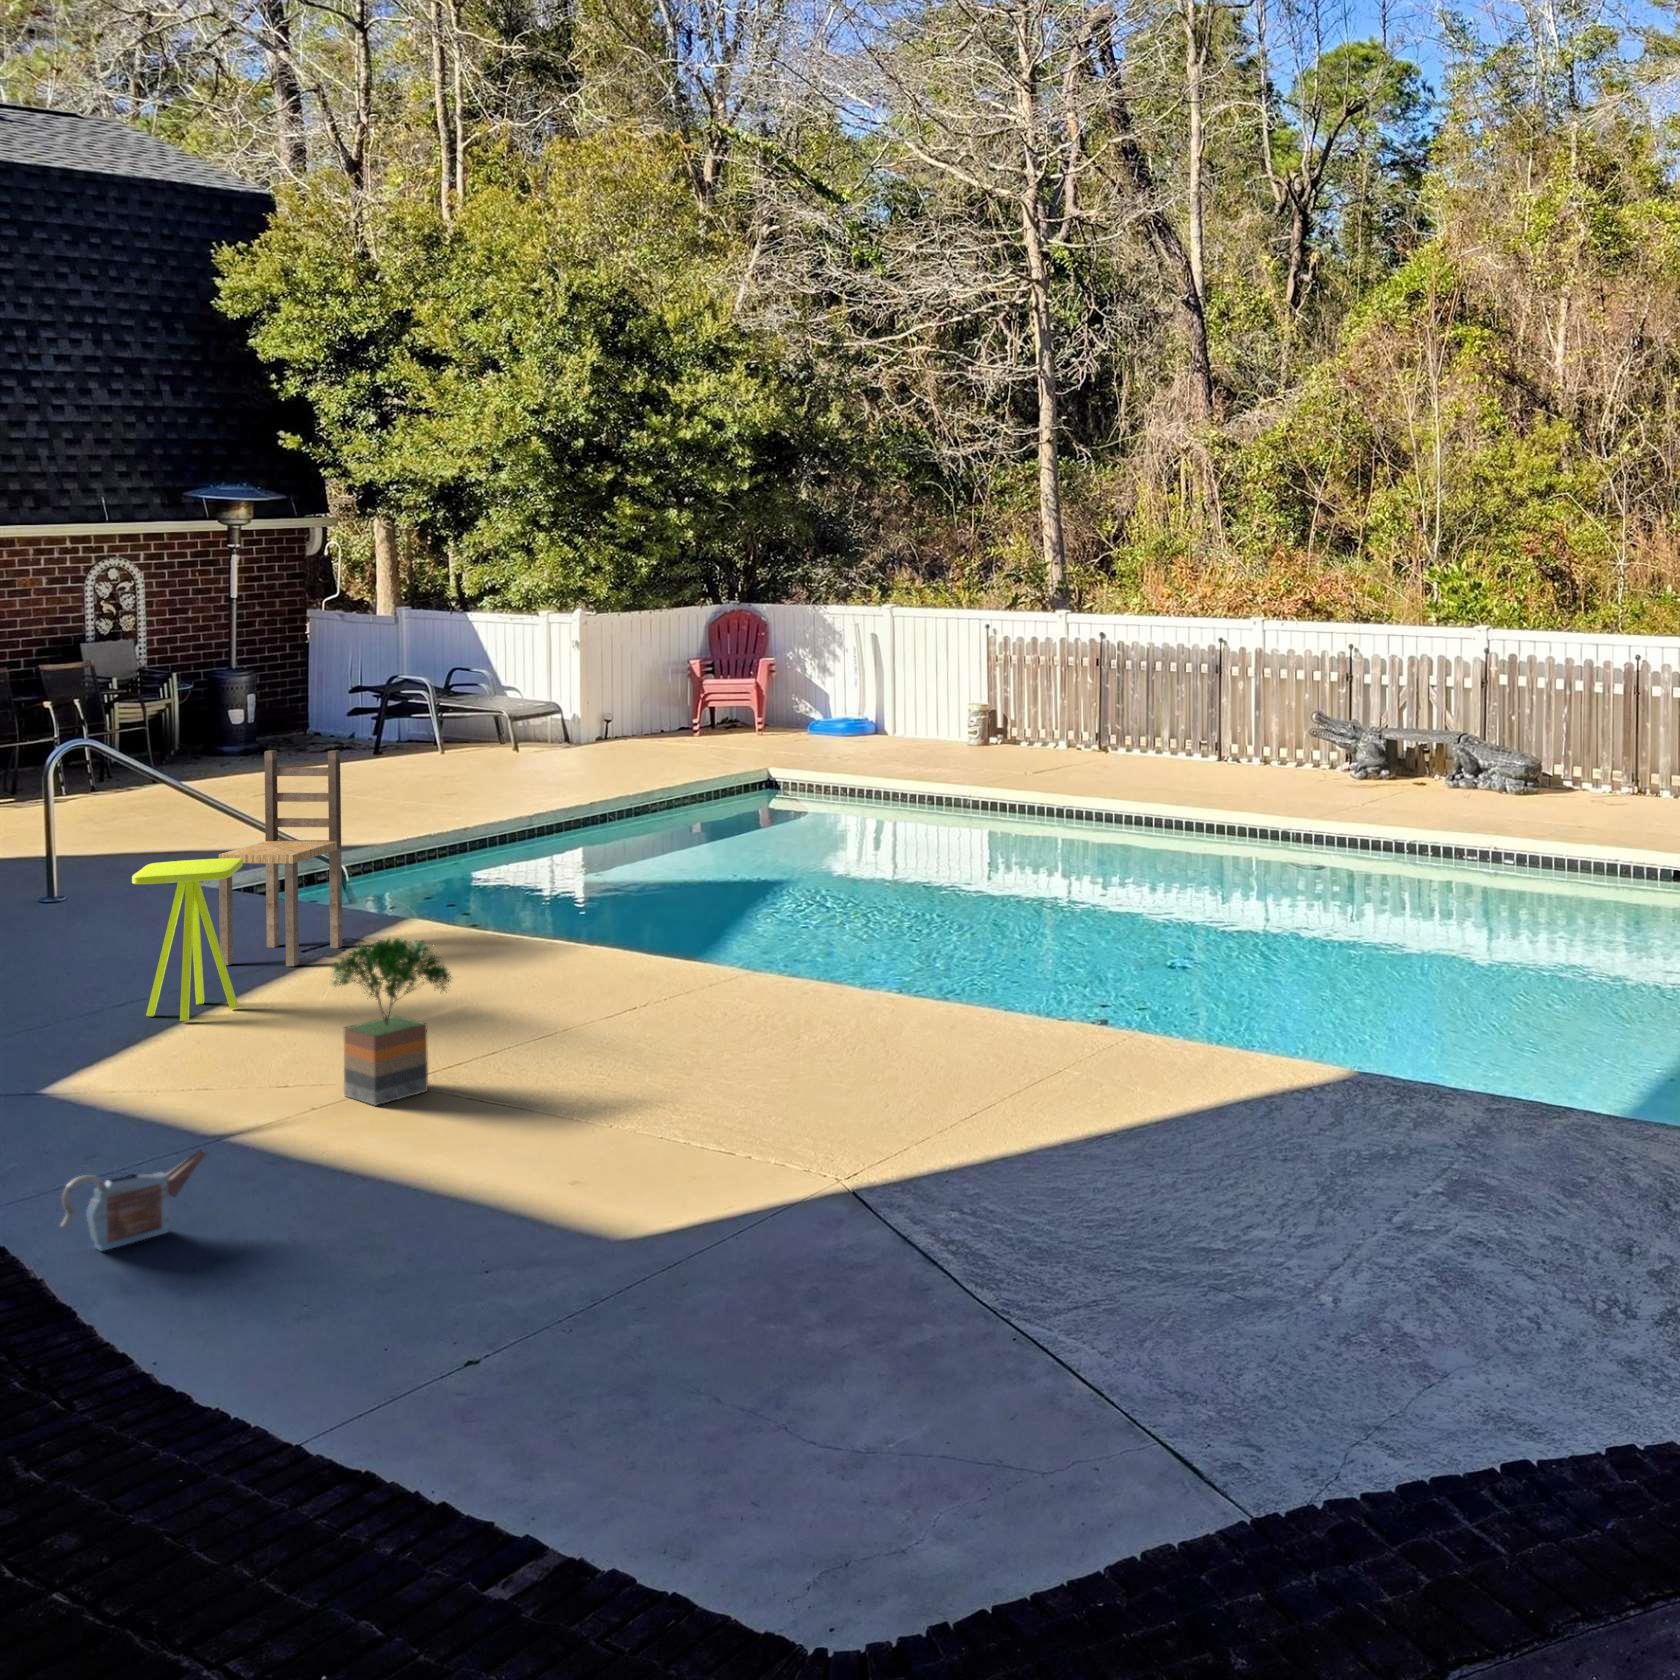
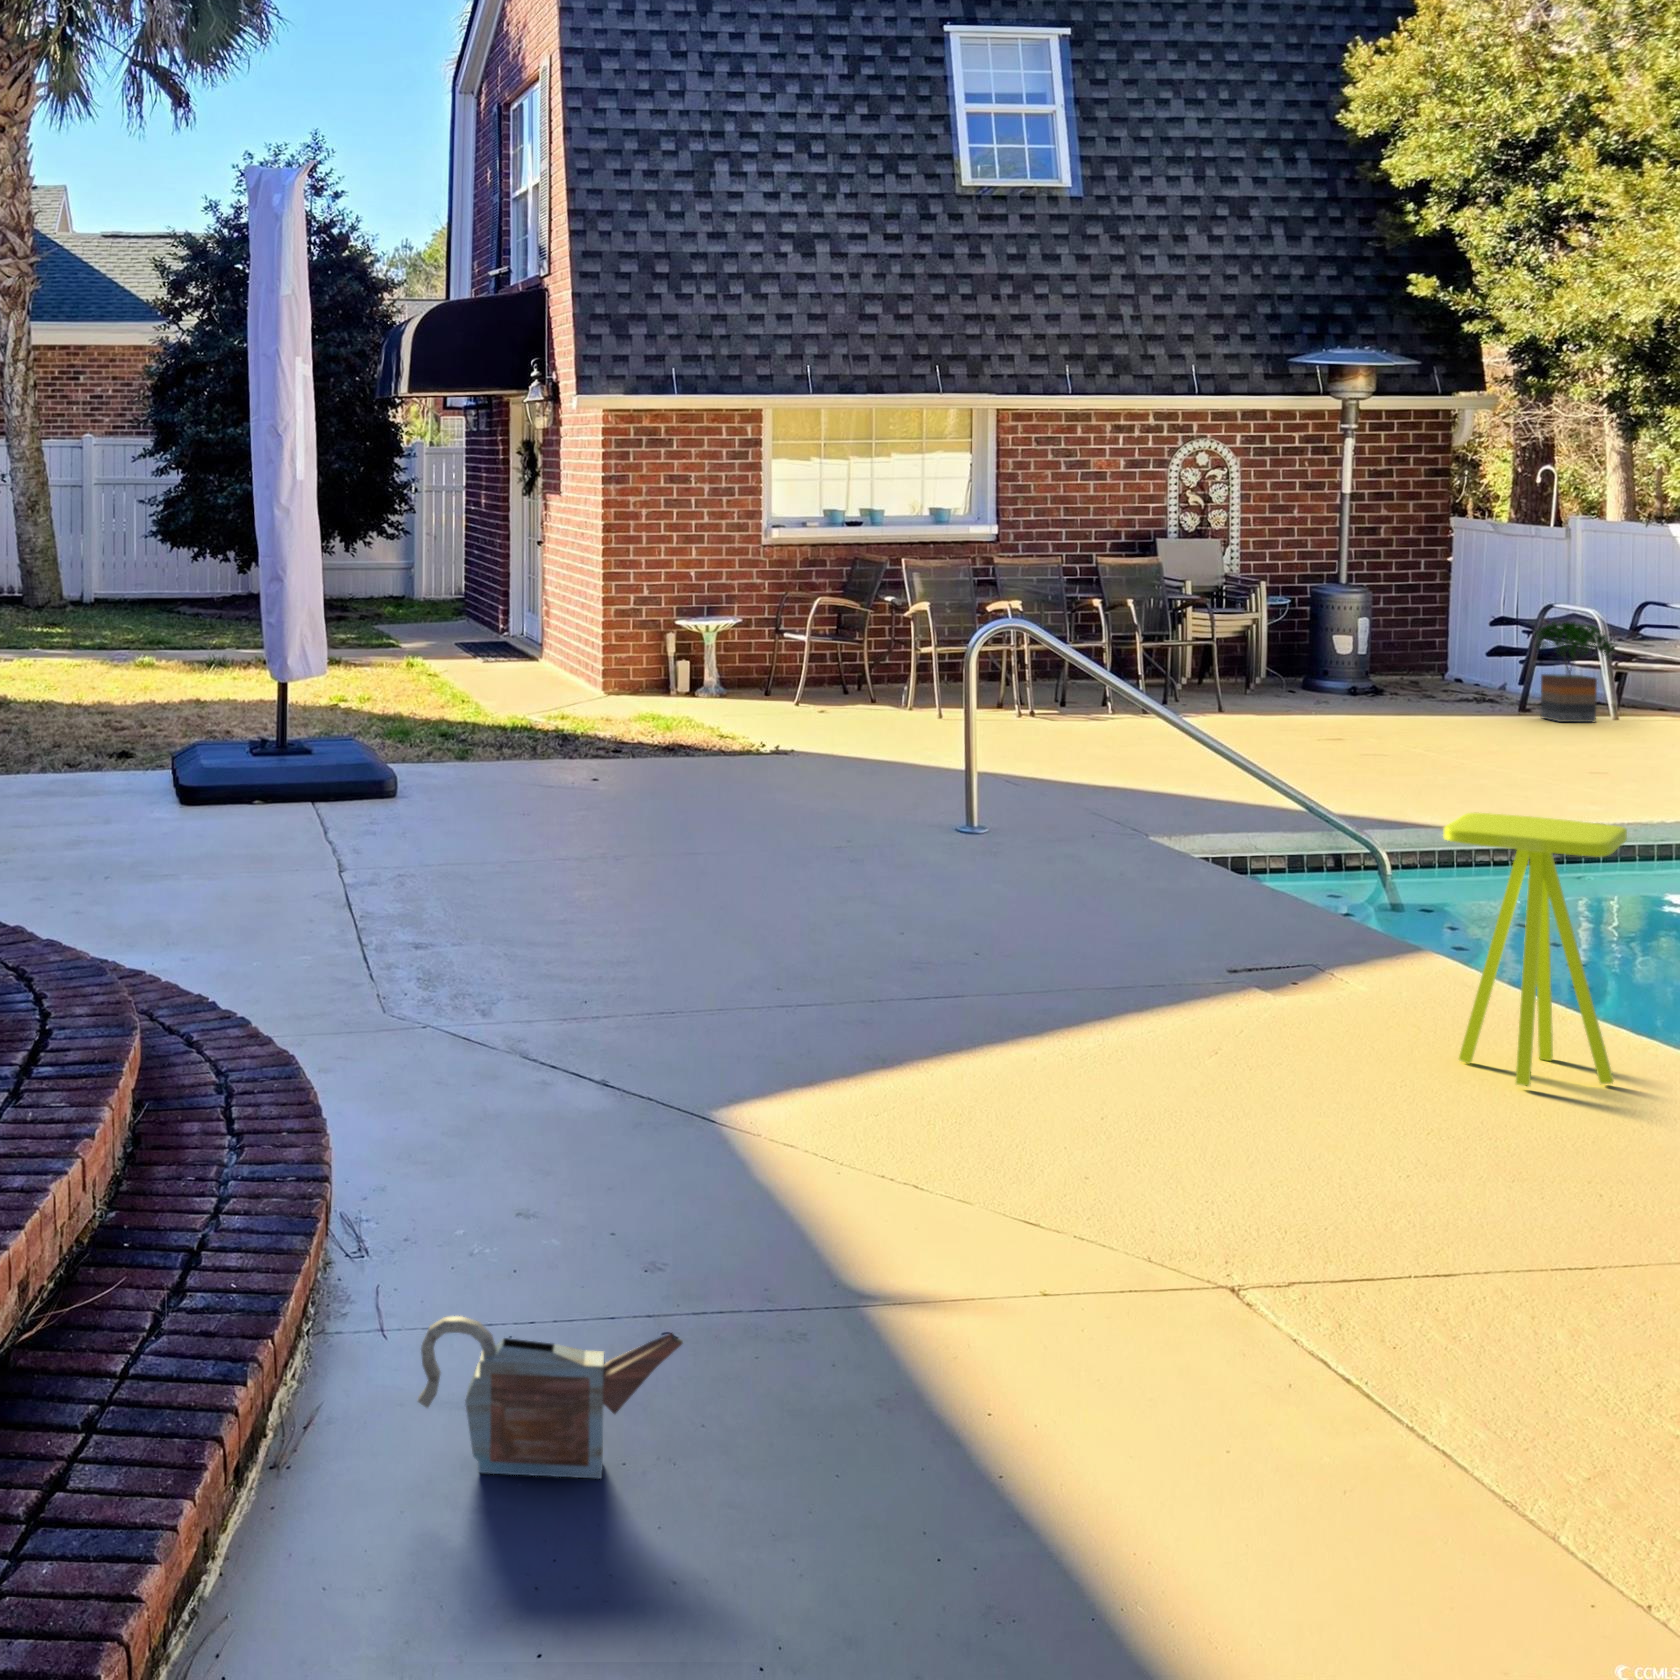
chair: present [219,750,342,966] -> none [1116,649,1312,991]
side table: present [132,858,243,1021] -> present [1443,813,1627,1086]
potted tree: present [332,938,451,1106] -> present [1536,622,1613,722]

